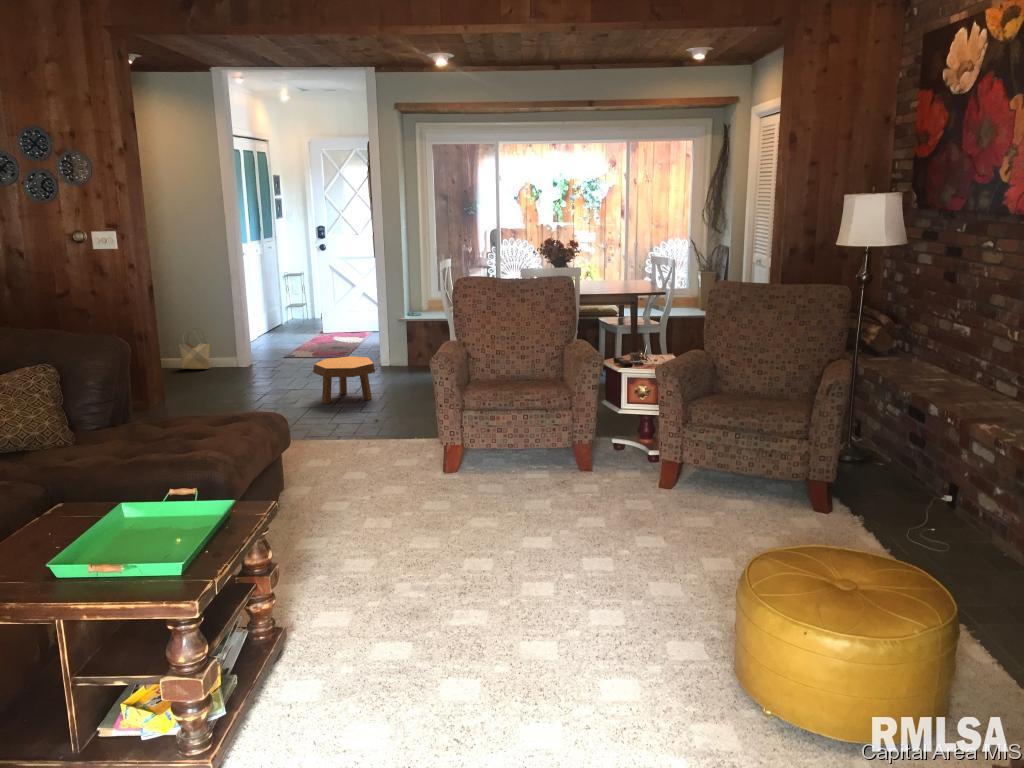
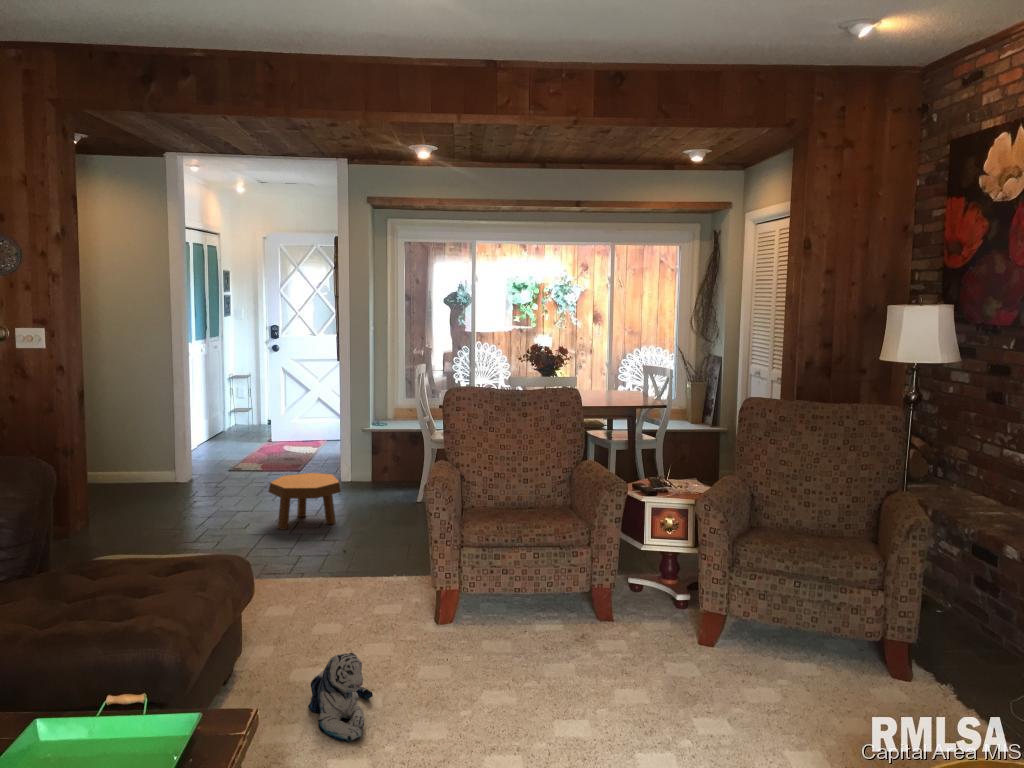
woven basket: present [179,342,210,369] -> none [107,437,145,484]
plush toy: none [334,485,385,548] -> present [308,653,373,742]

